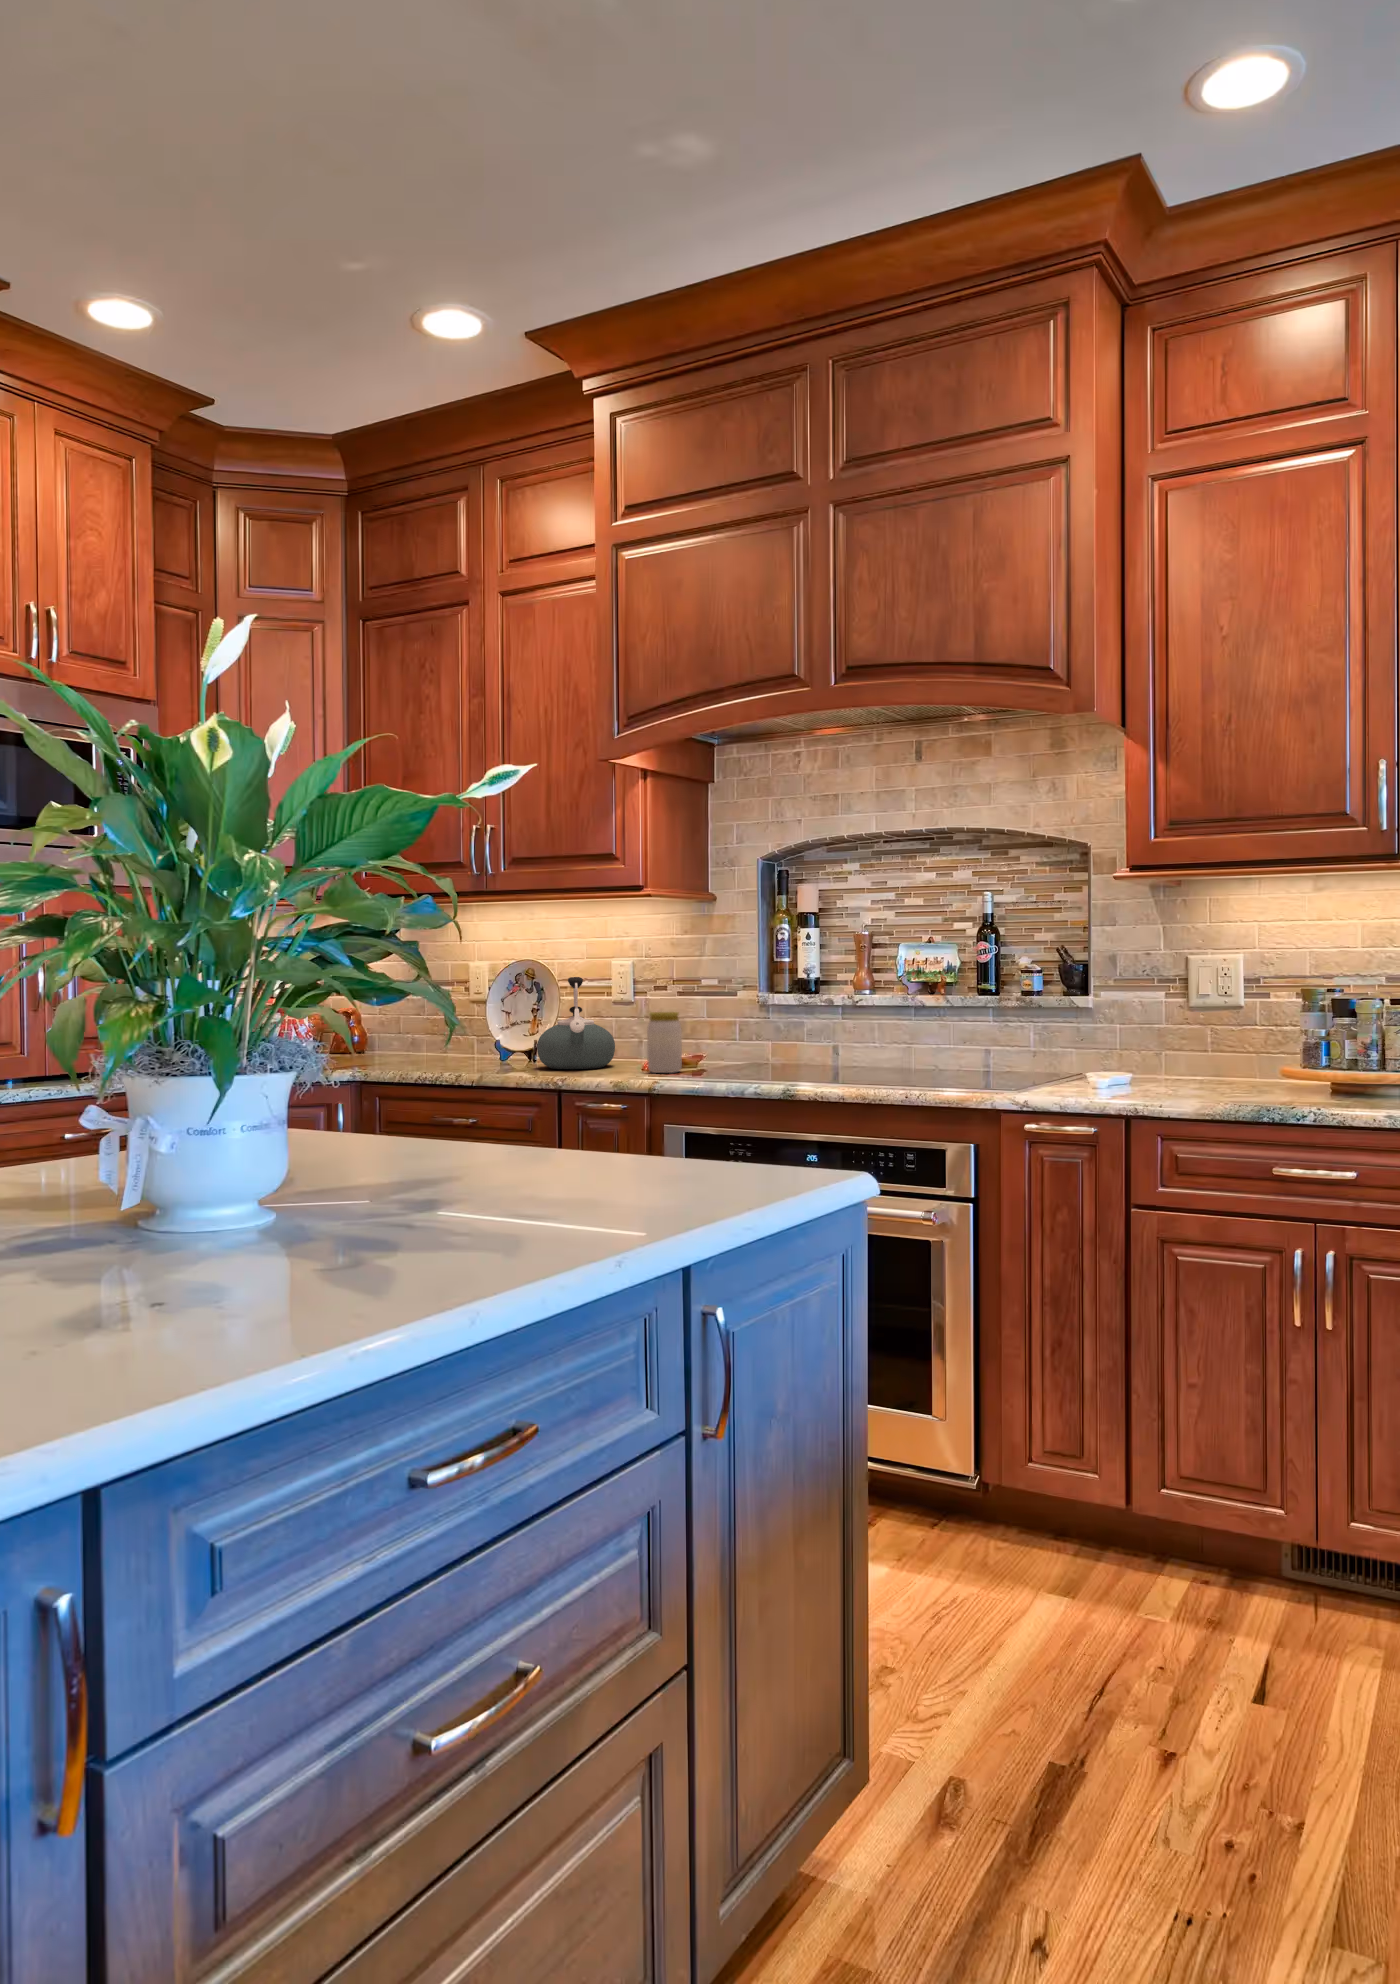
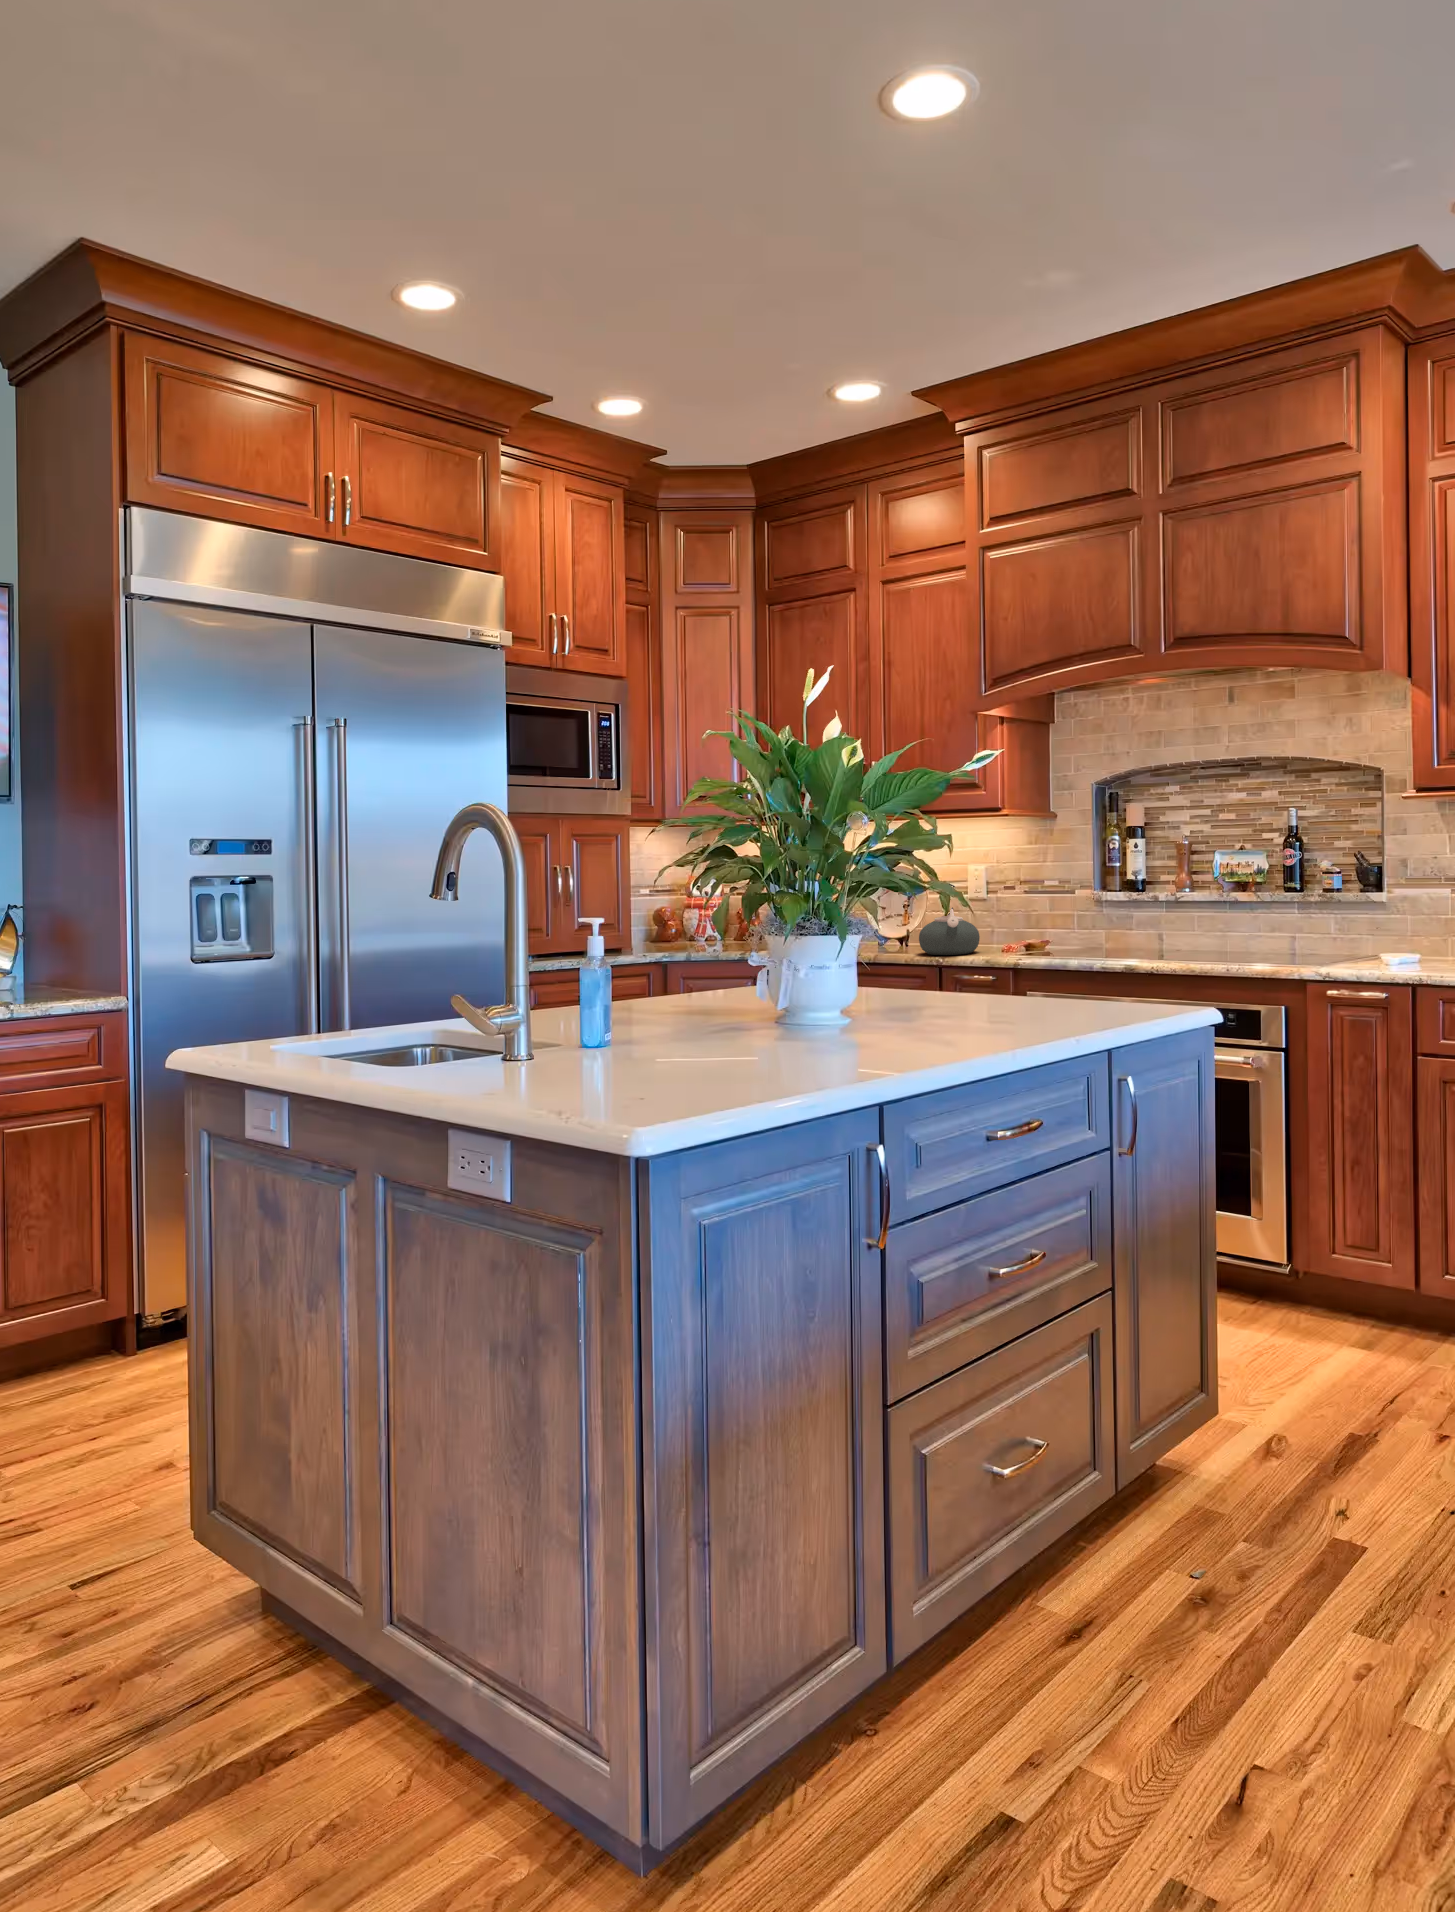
jar: present [647,1012,682,1073] -> none [1009,910,1037,957]

